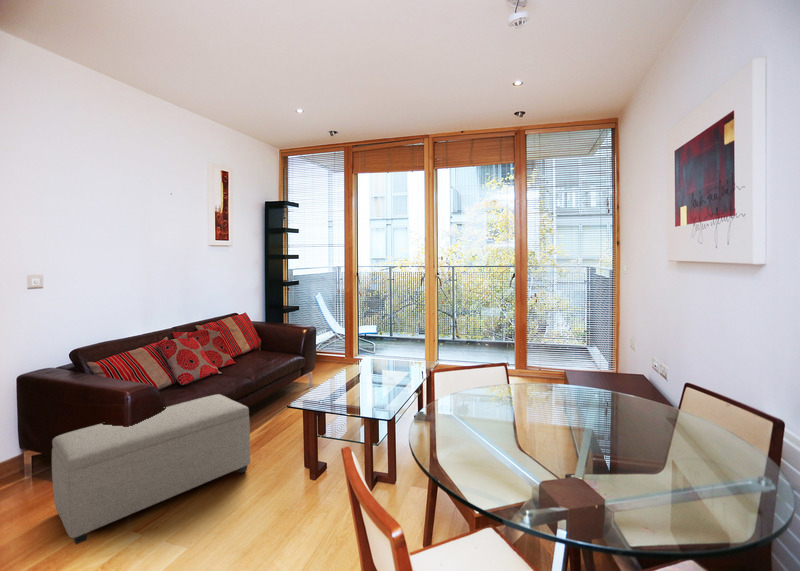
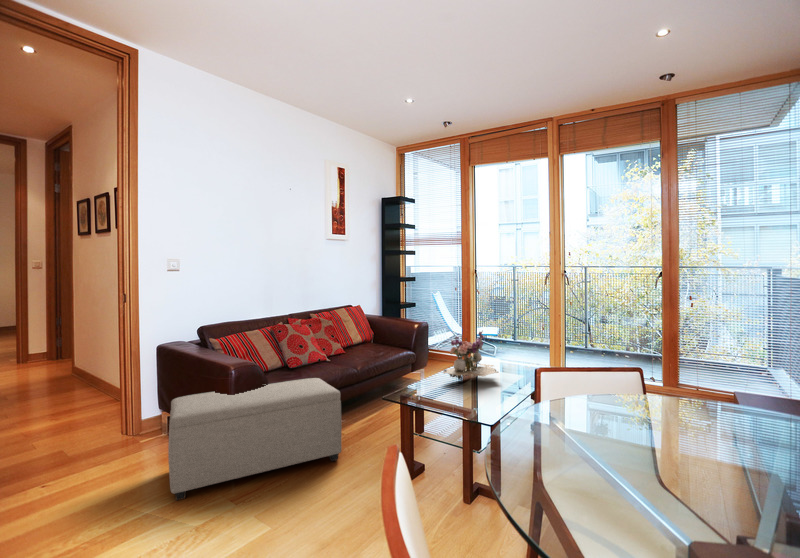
flower arrangement: none [342,339,390,385] -> present [443,332,498,380]

